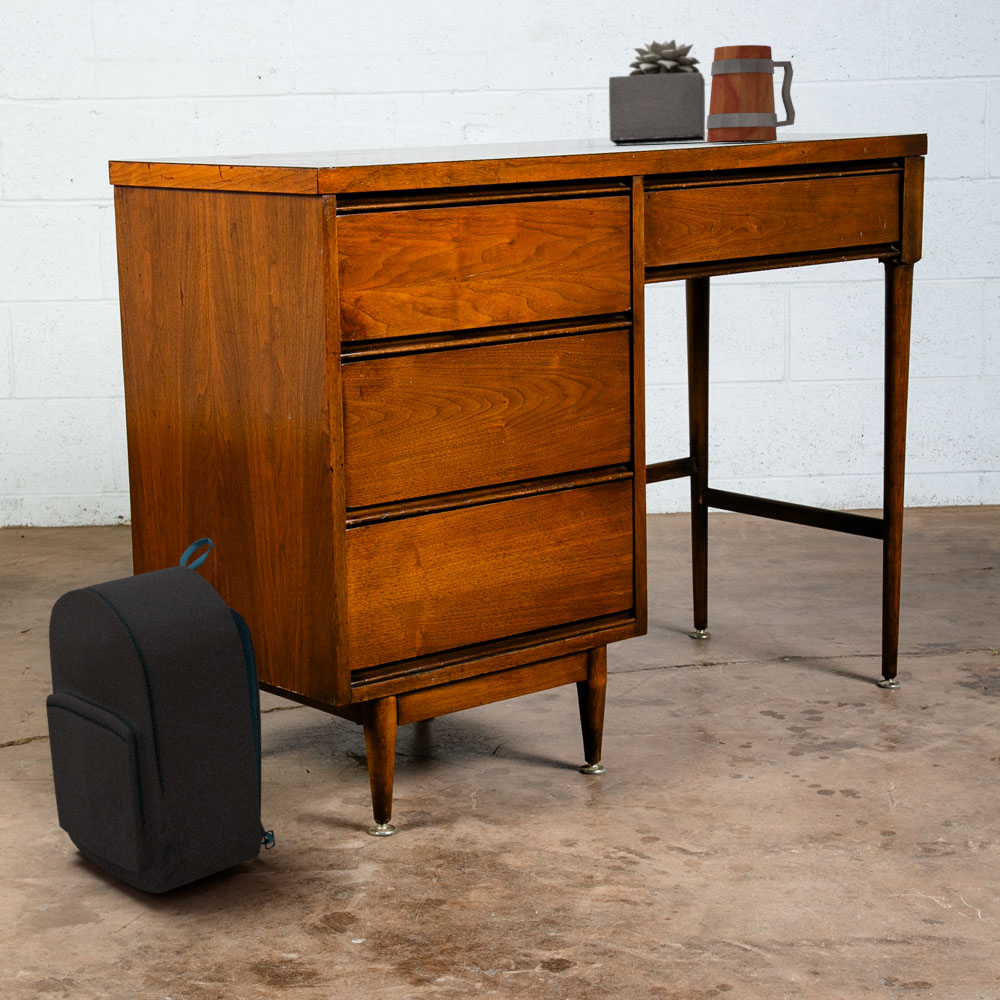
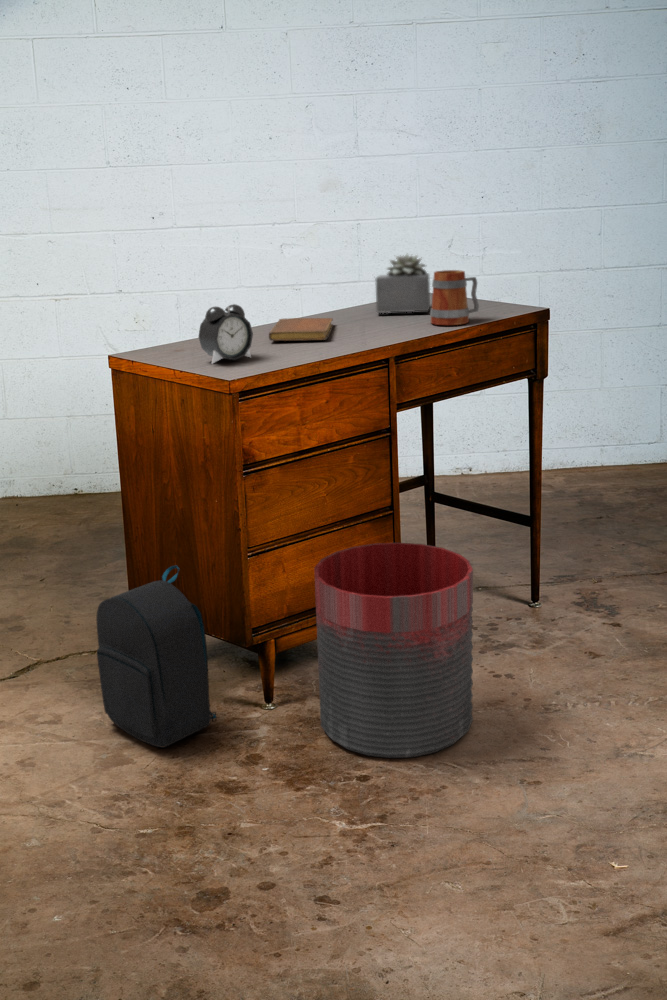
alarm clock: none [271,52,374,160] -> present [199,304,253,363]
notebook: none [409,131,531,153] -> present [269,318,333,341]
trash can: none [471,515,788,928] -> present [314,543,473,758]

